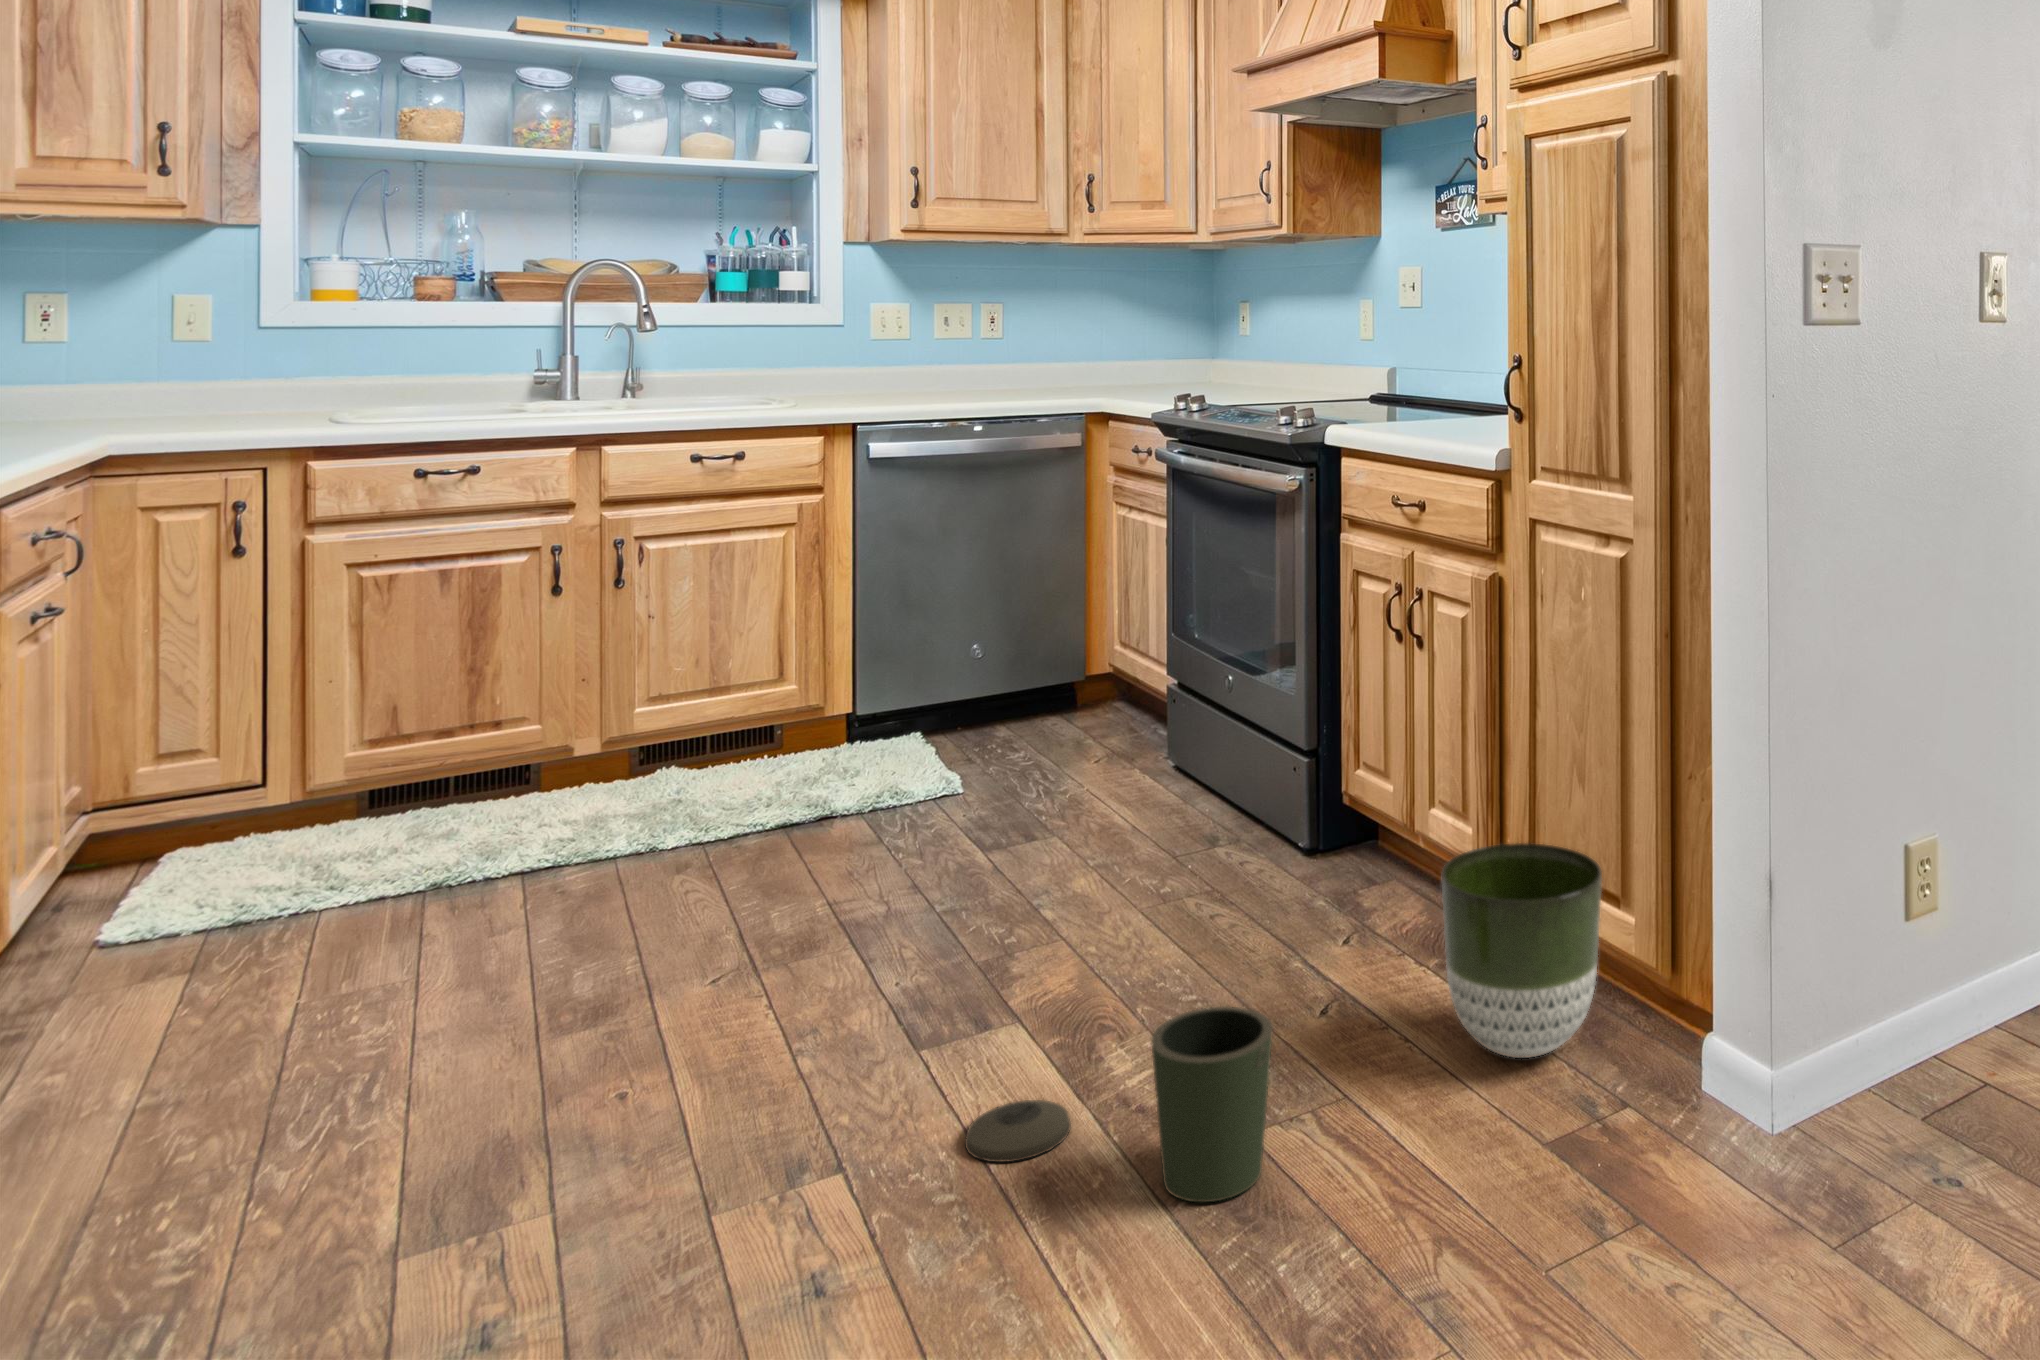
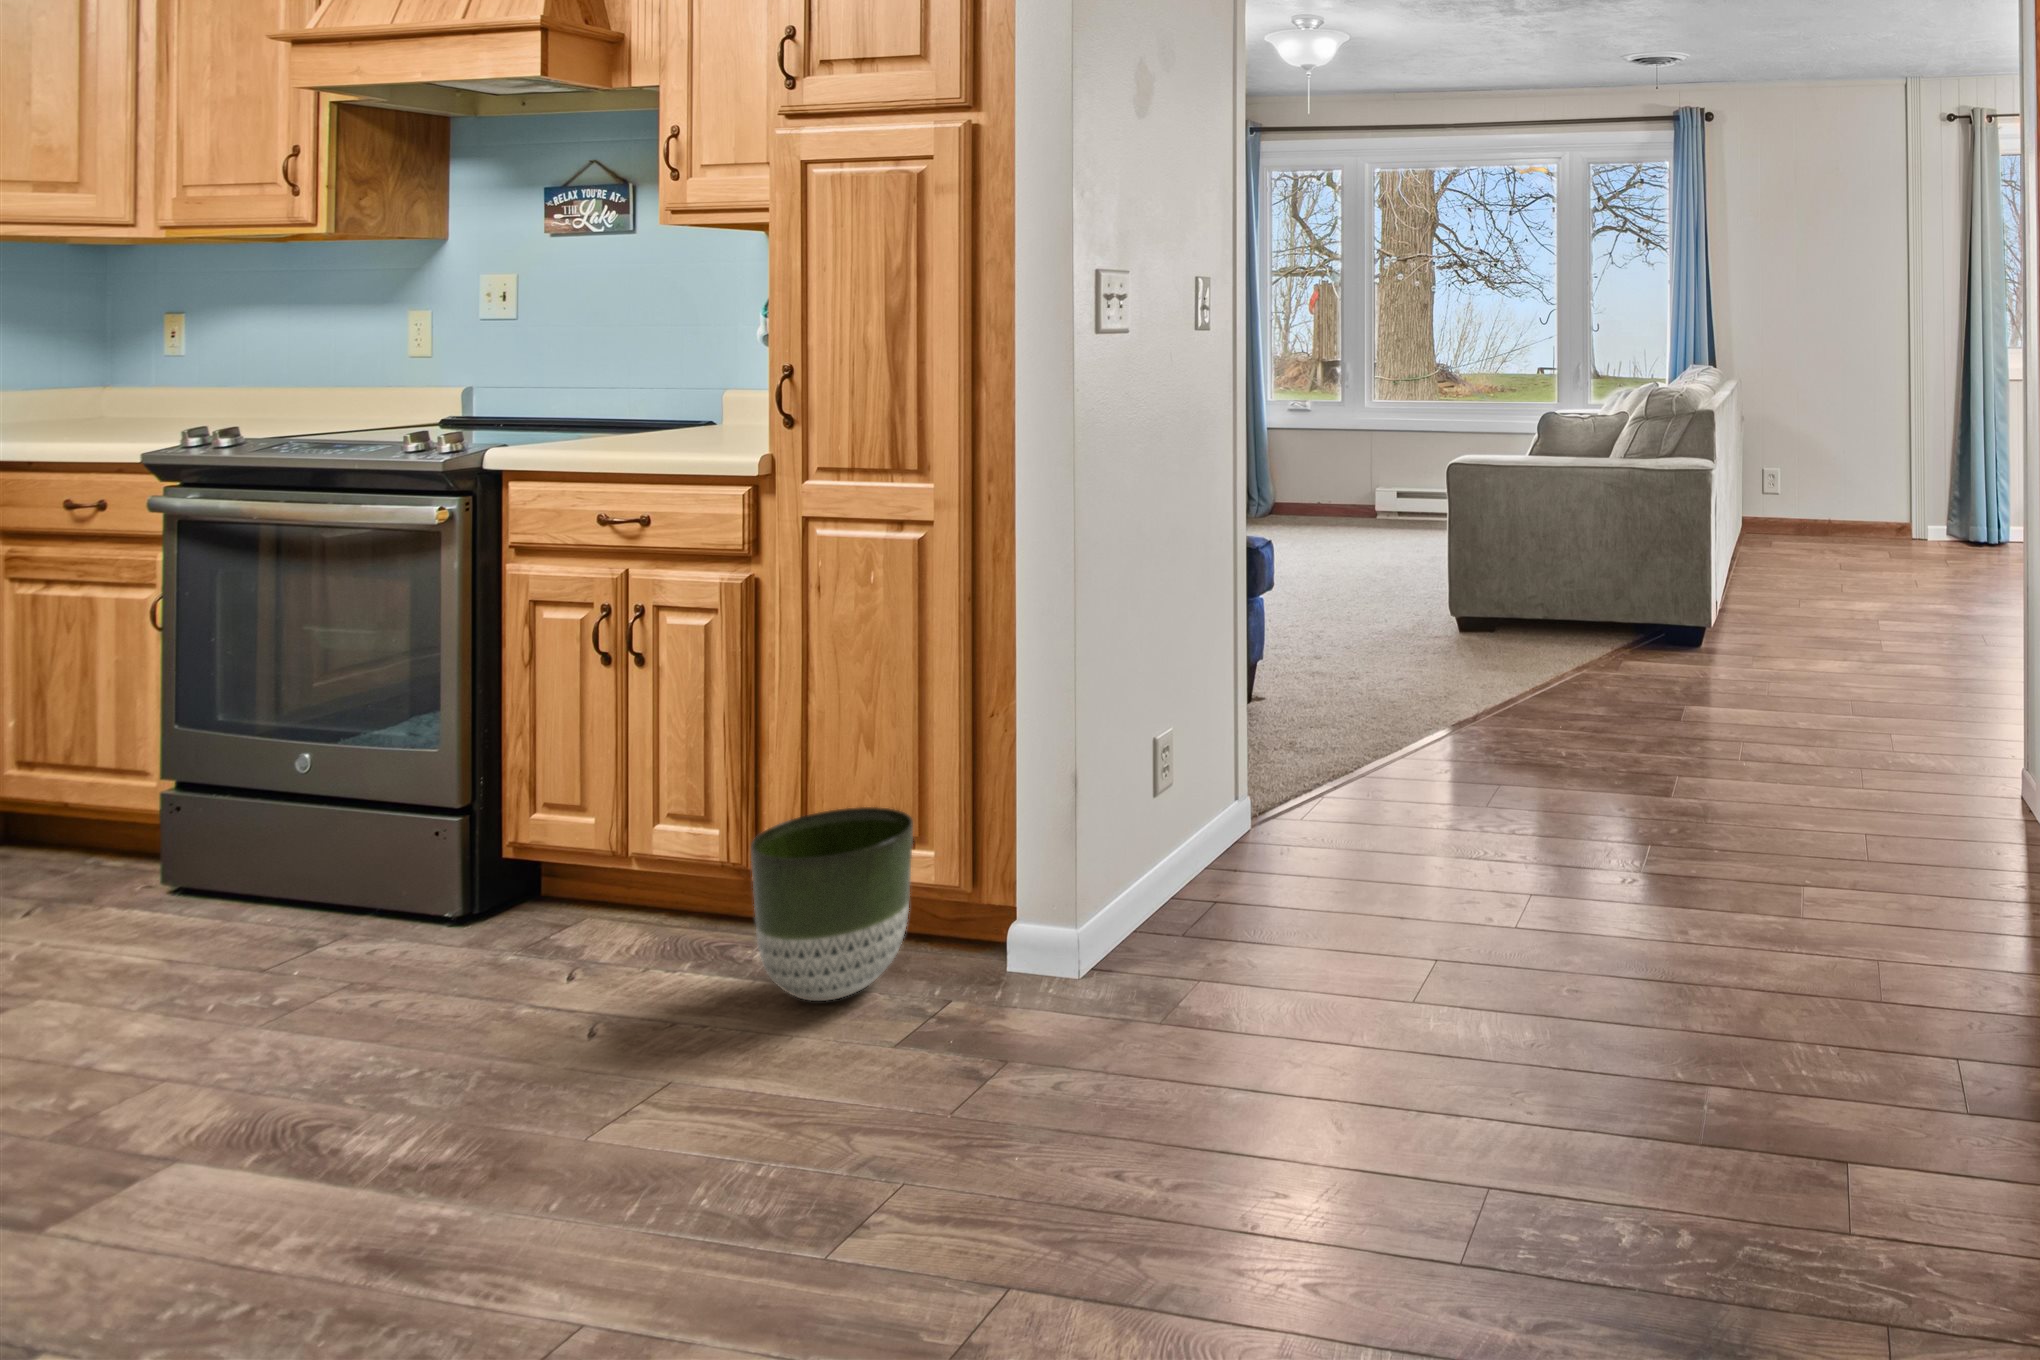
trash can: present [965,1006,1273,1202] -> none [205,1012,642,1275]

